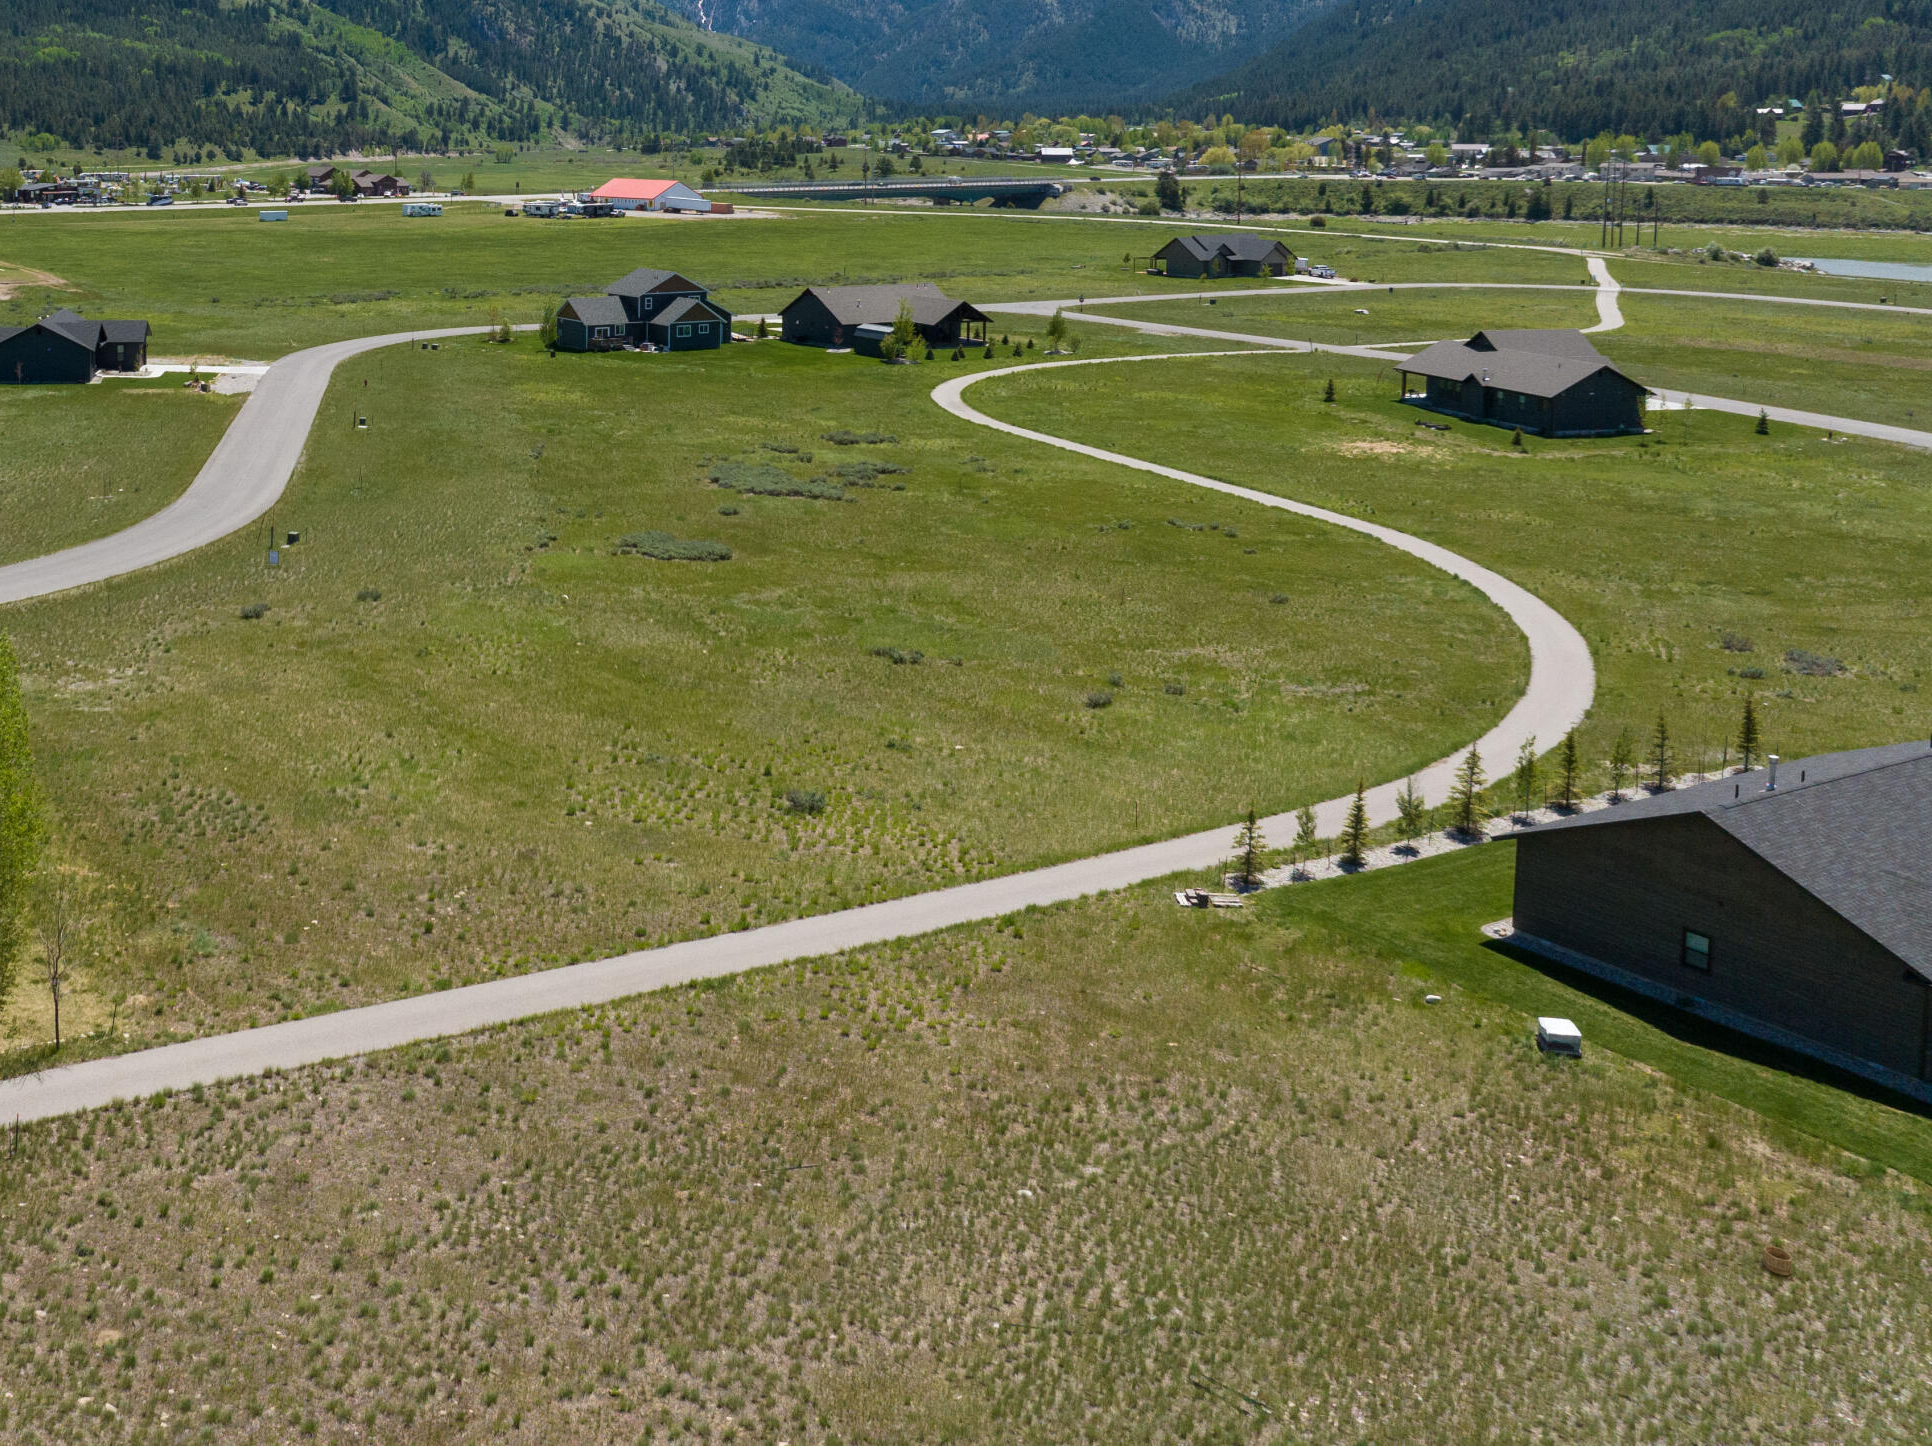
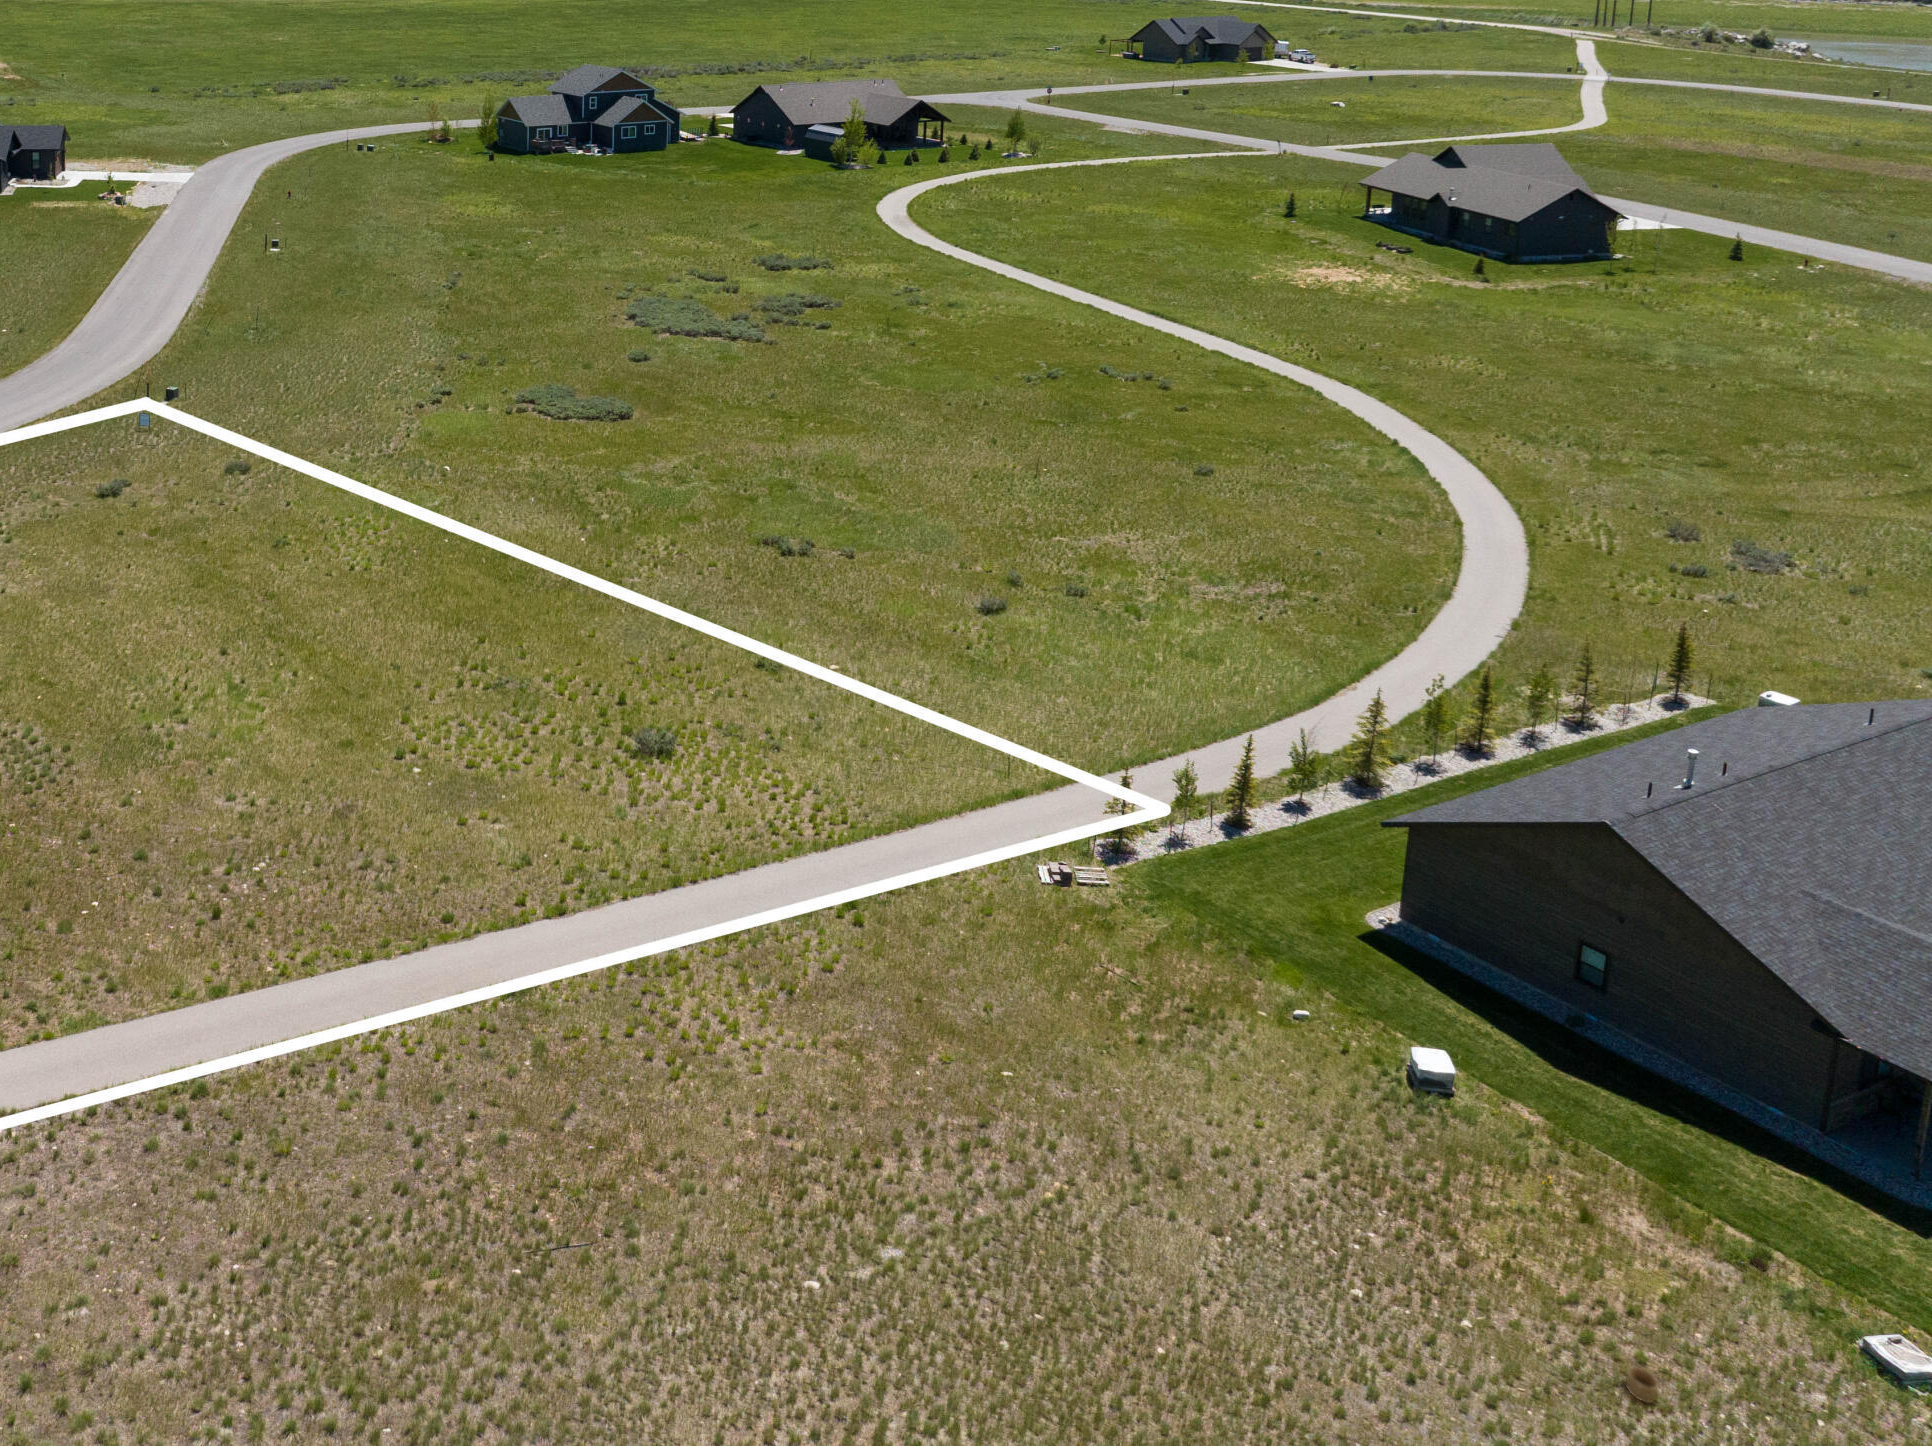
potted plant: none [1861,1152,1891,1180] -> present [1751,1241,1780,1271]

